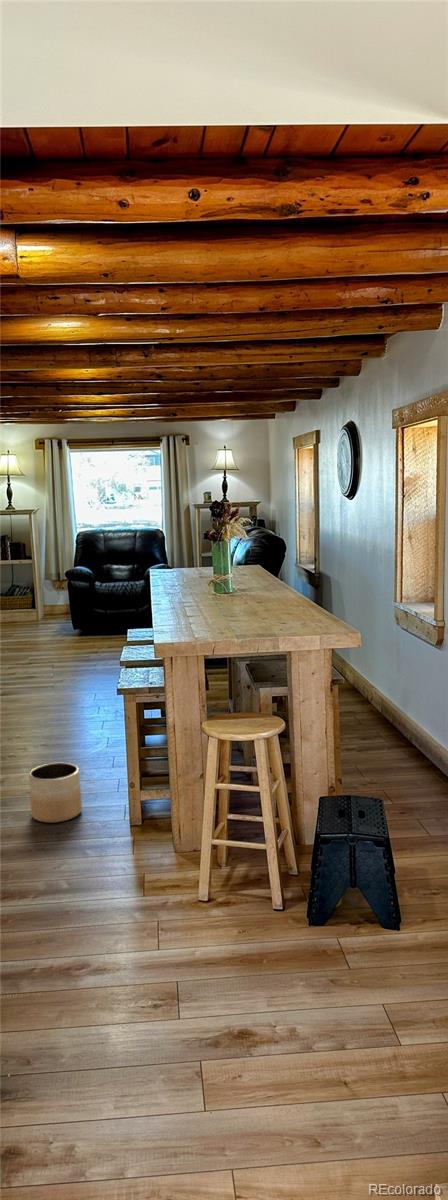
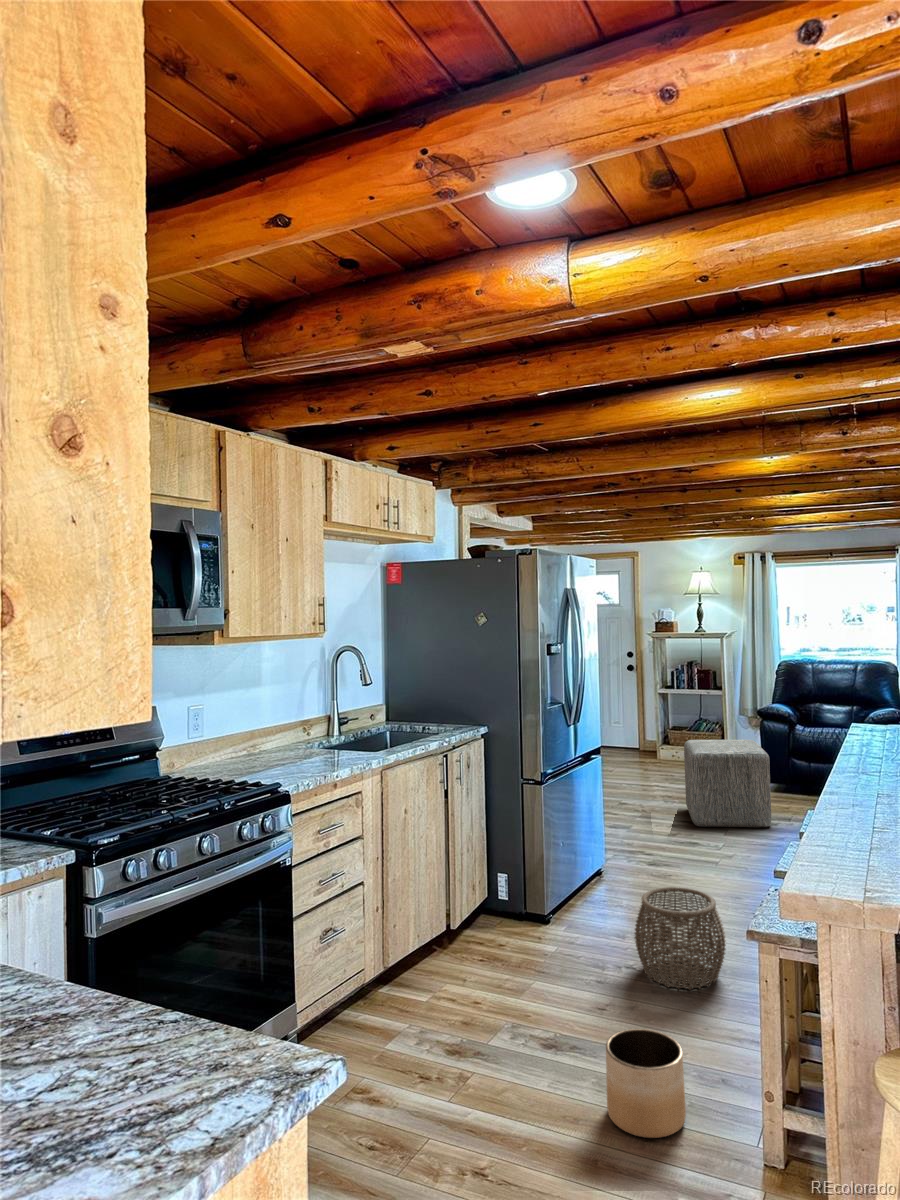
ottoman: none [14,593,87,664] -> present [684,740,771,827]
woven basket: none [18,689,83,755] -> present [635,887,726,990]

